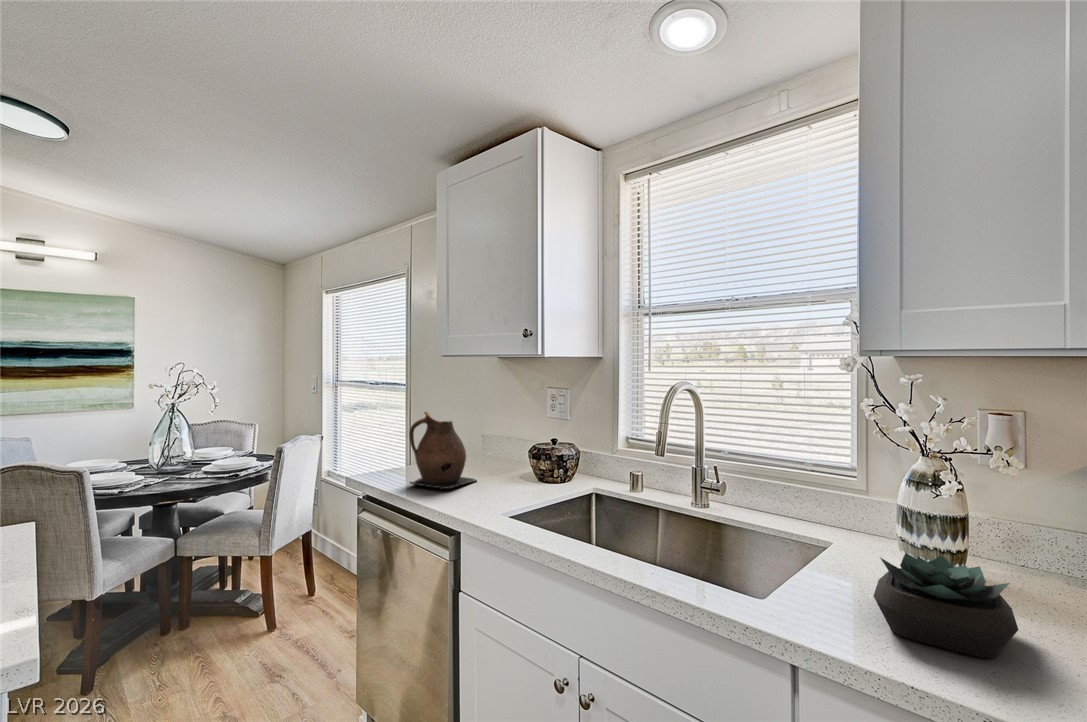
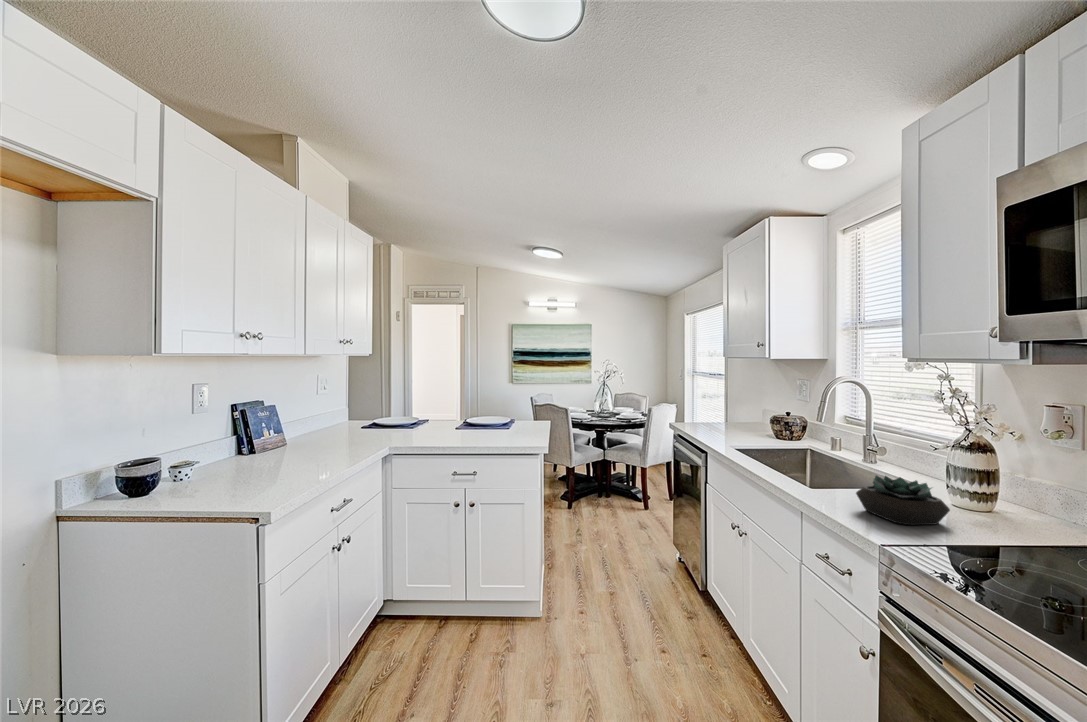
ceramic pitcher: present [409,412,476,490] -> none [697,390,737,434]

